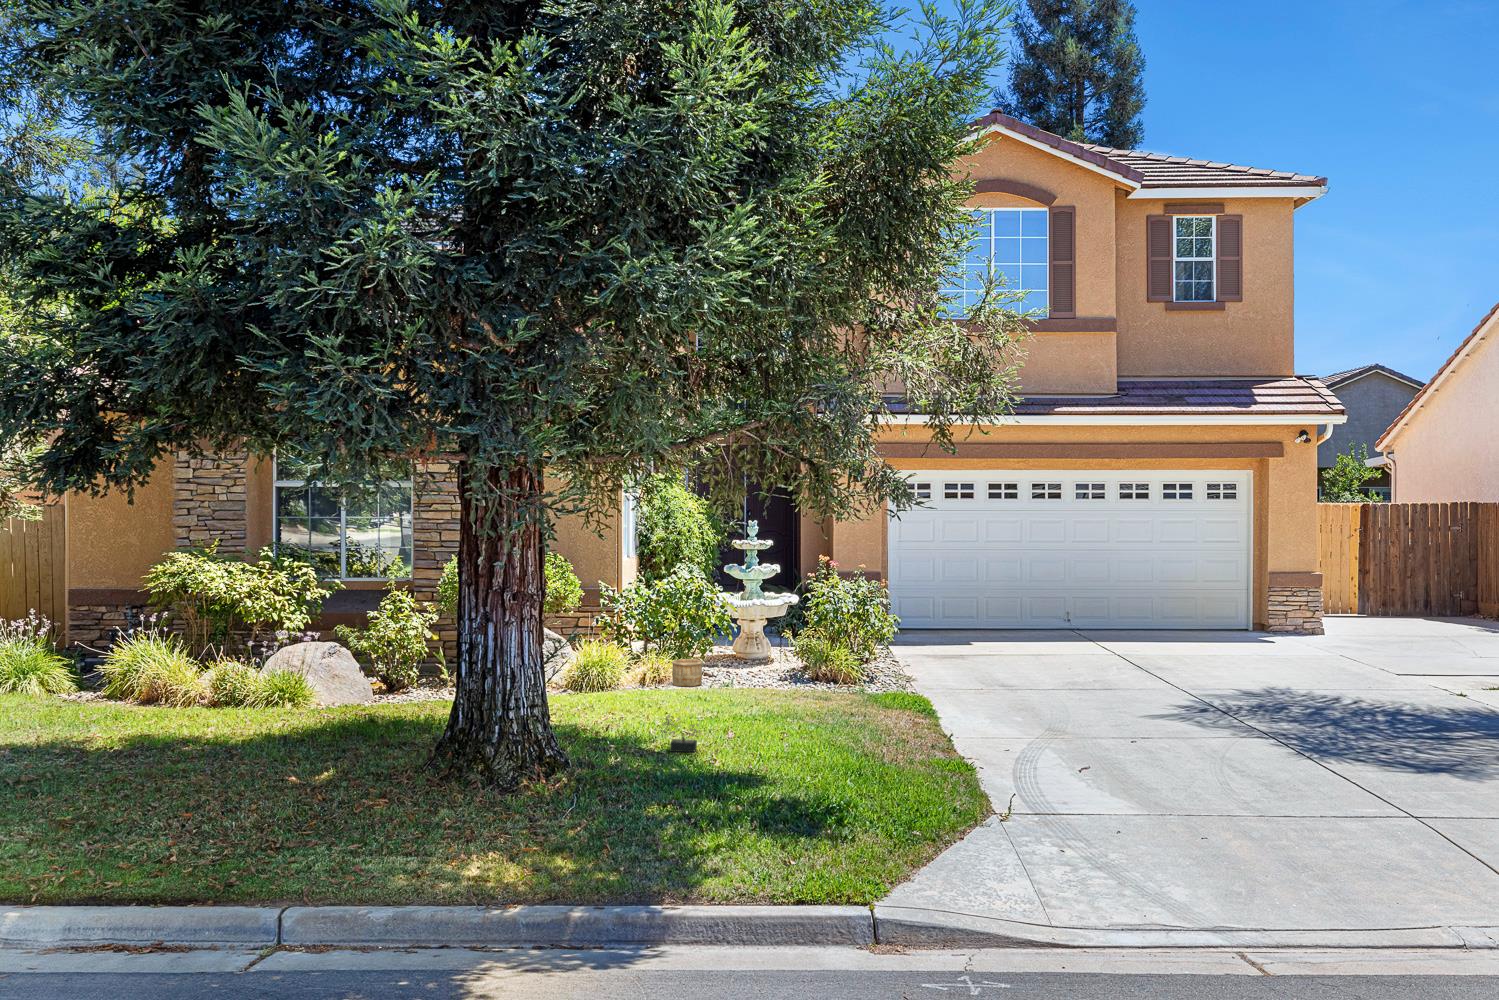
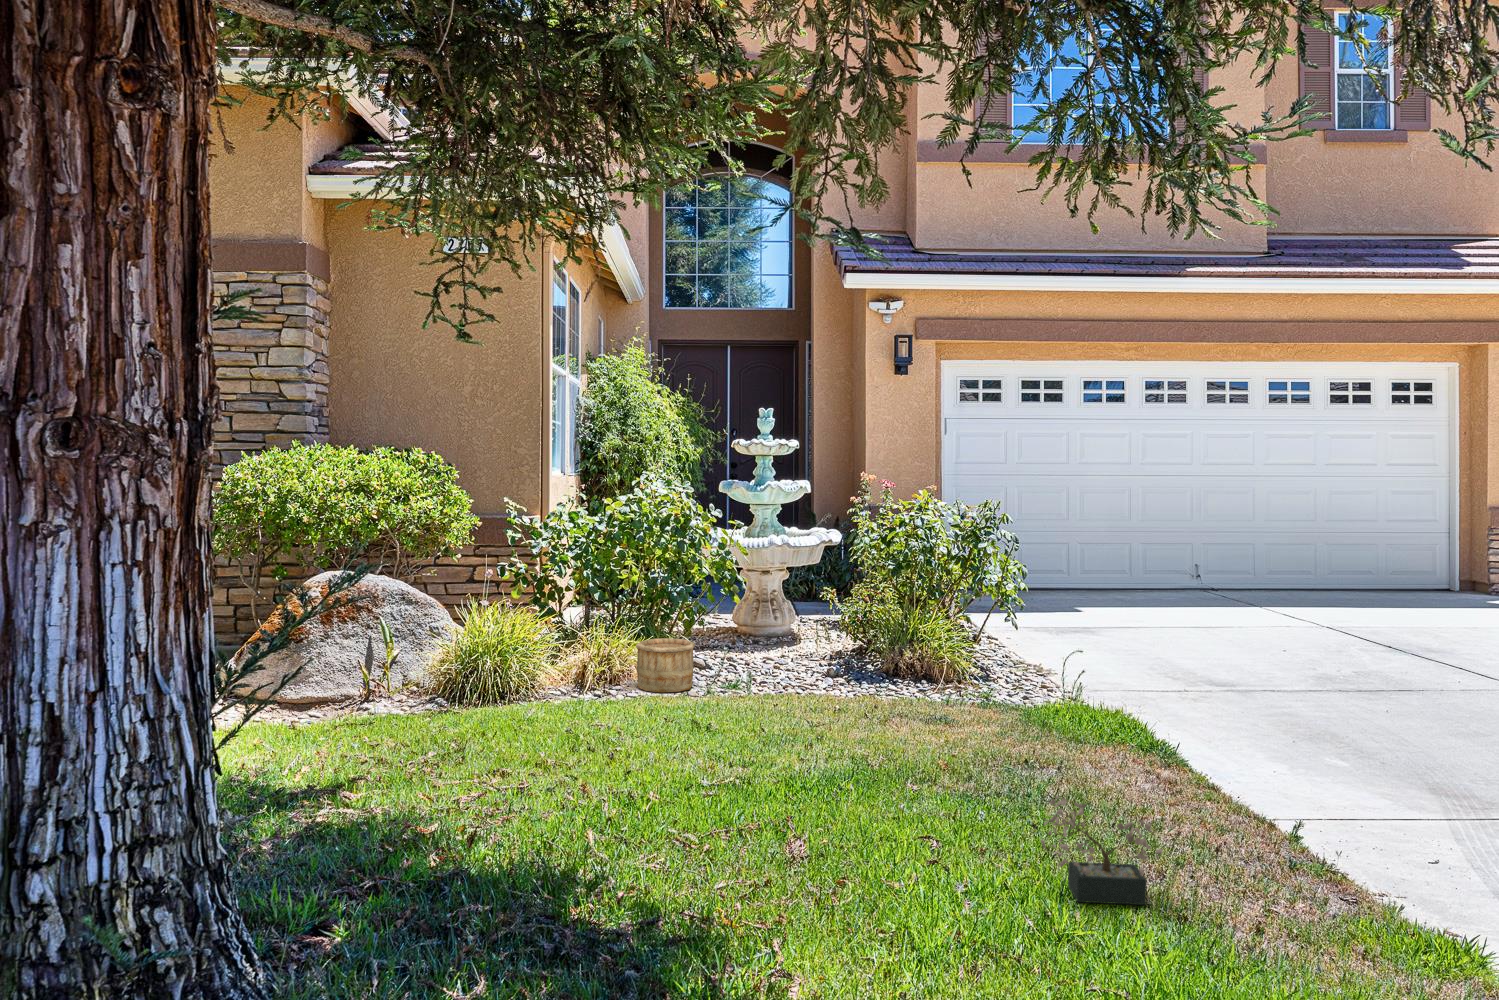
decorative plant: present [661,715,702,752] -> present [1041,795,1163,905]

